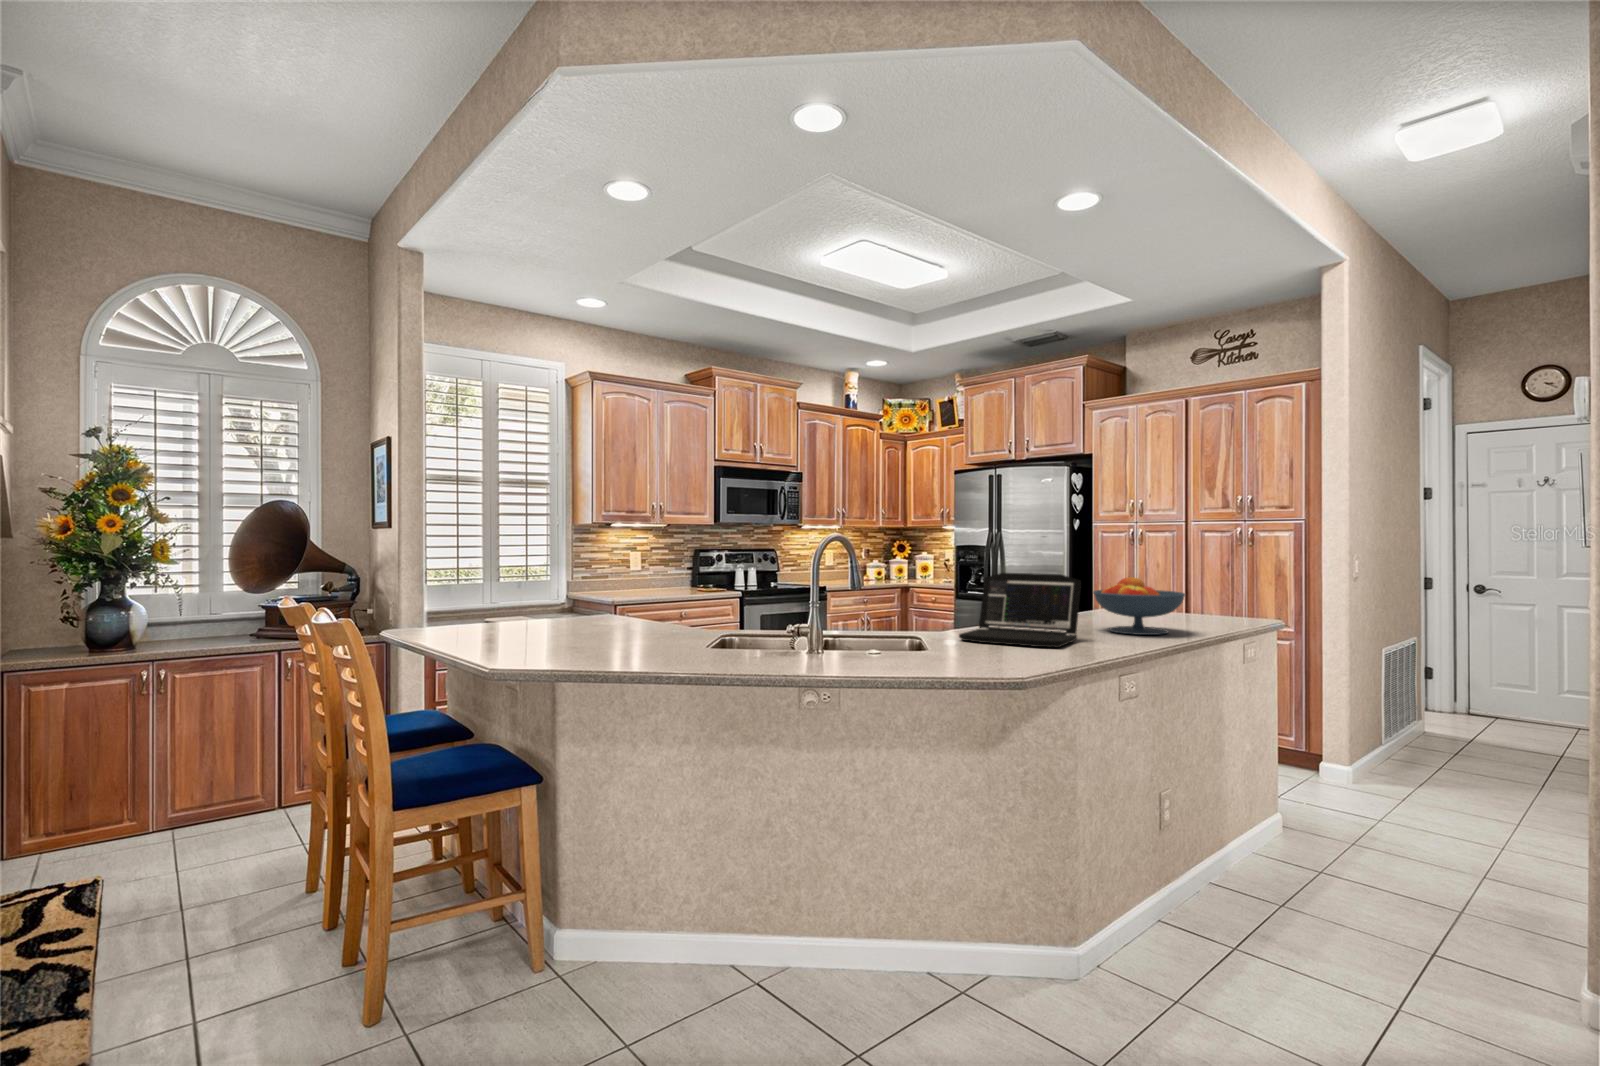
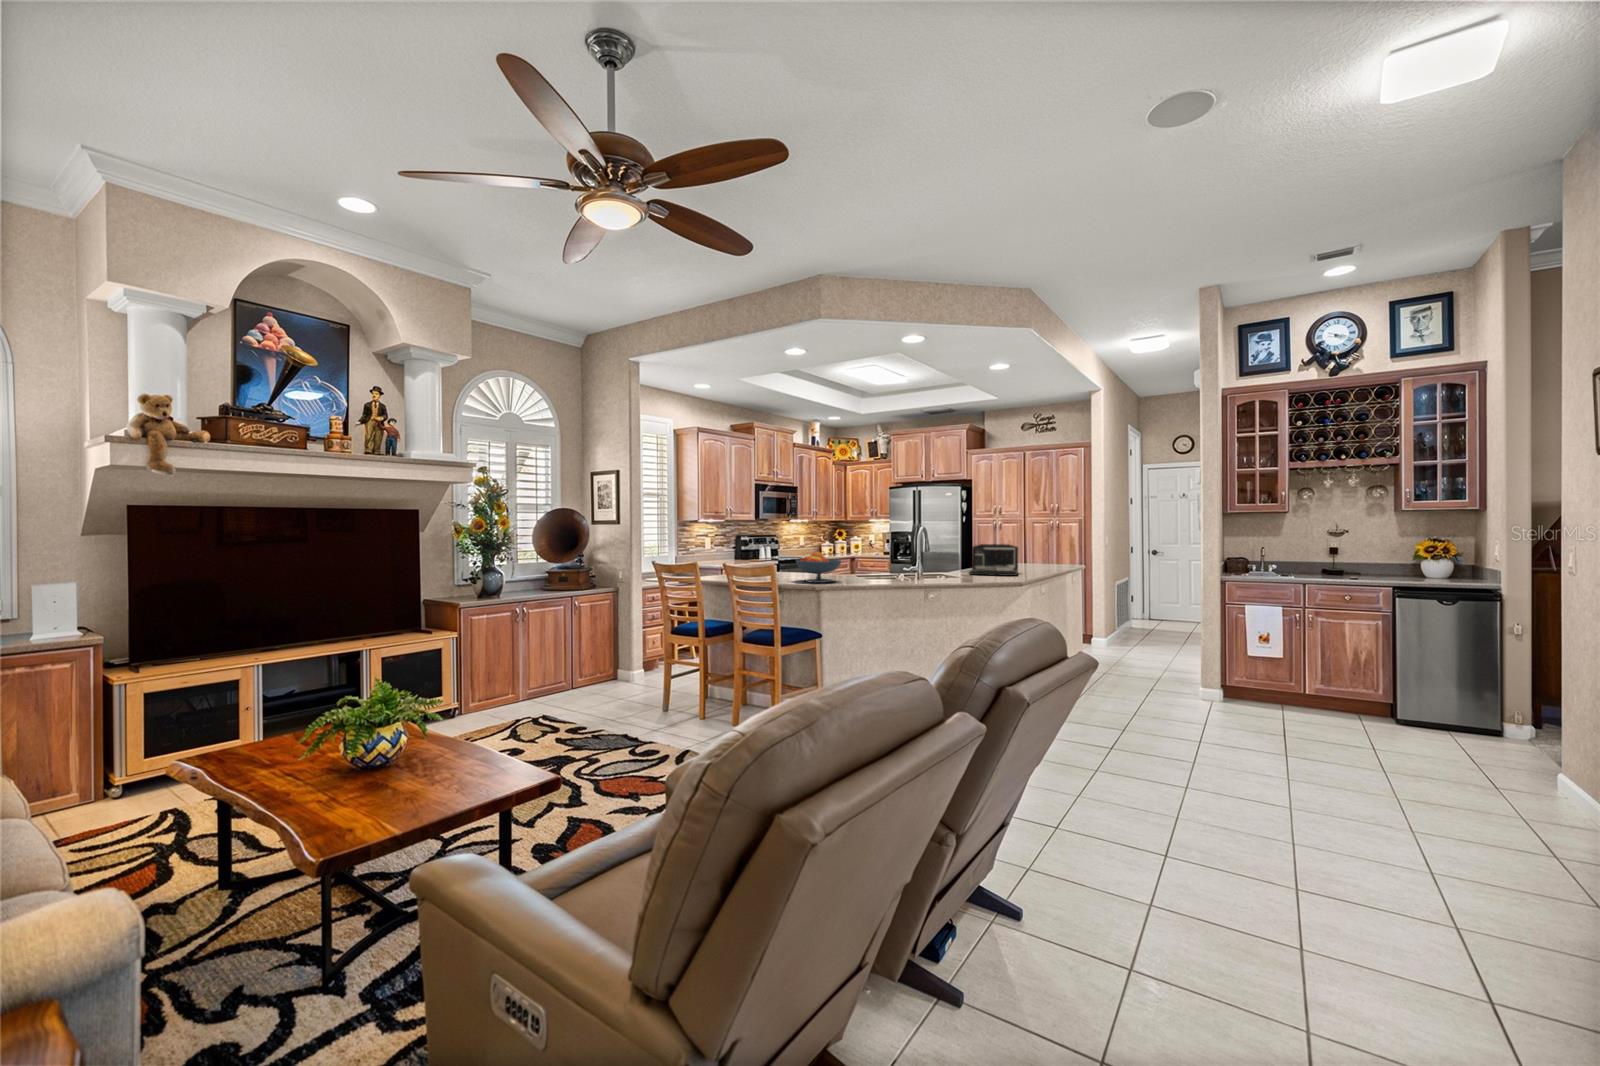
fruit bowl: present [1093,577,1186,635] -> present [796,552,842,583]

